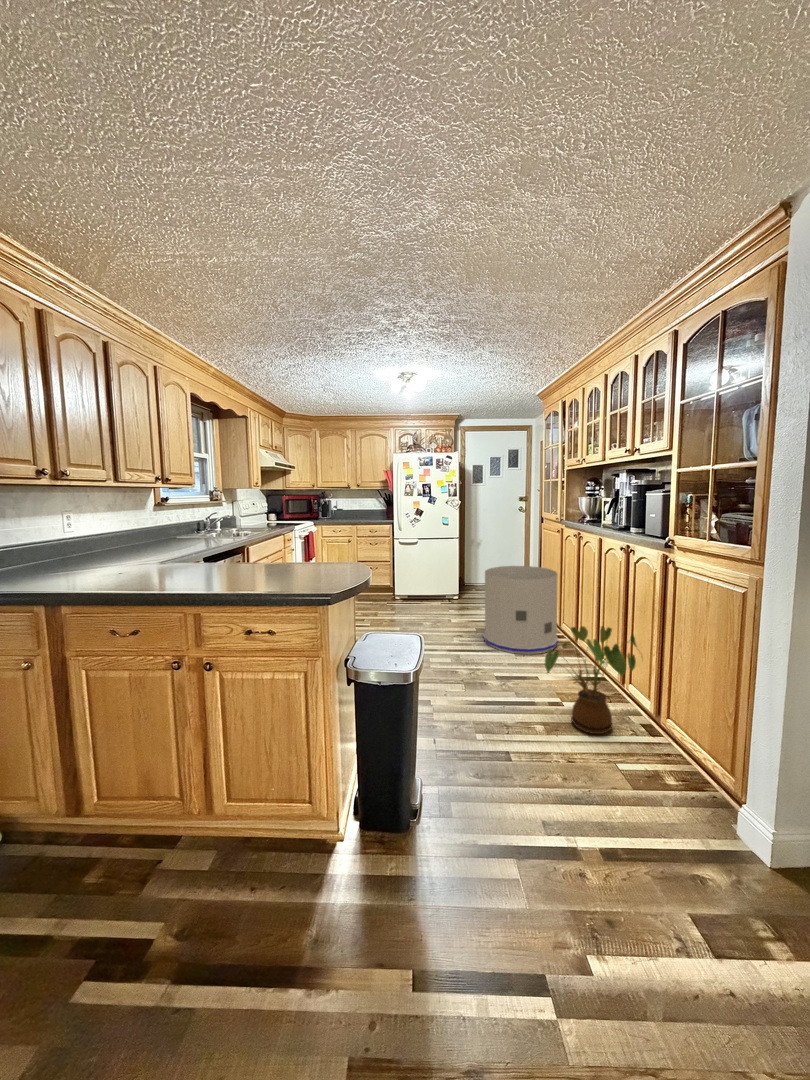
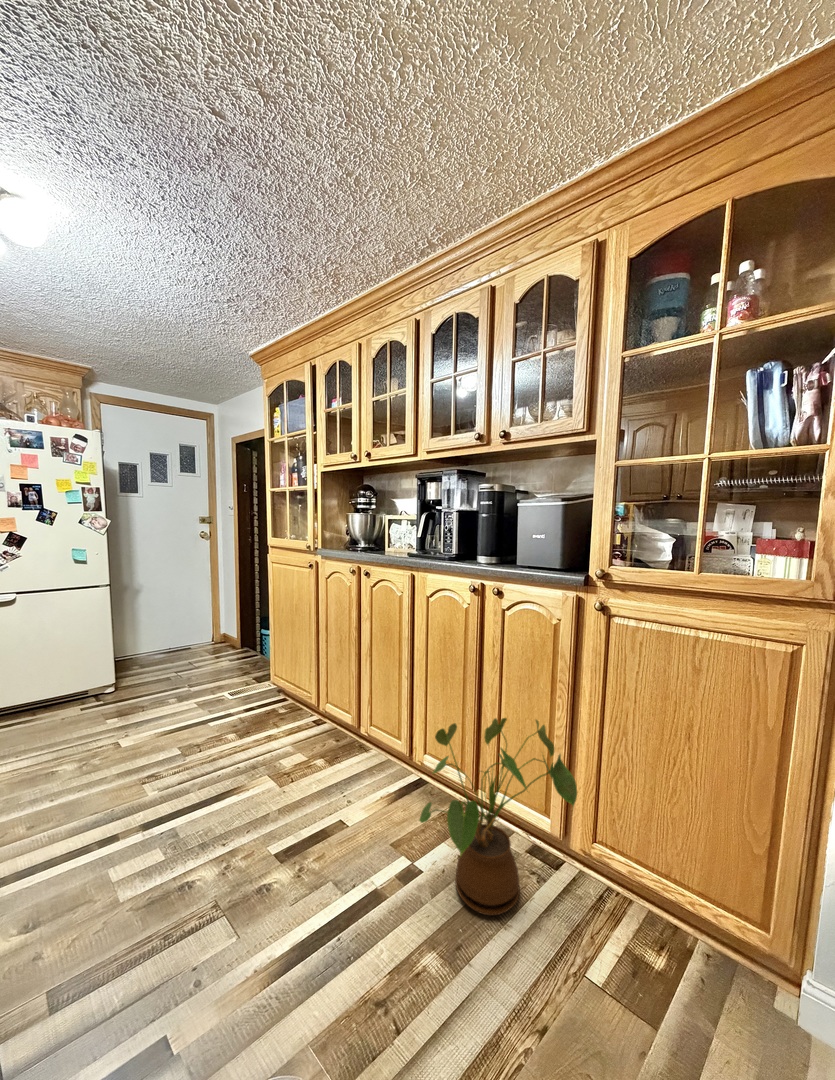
trash can: present [484,566,558,654] -> none [200,620,326,784]

